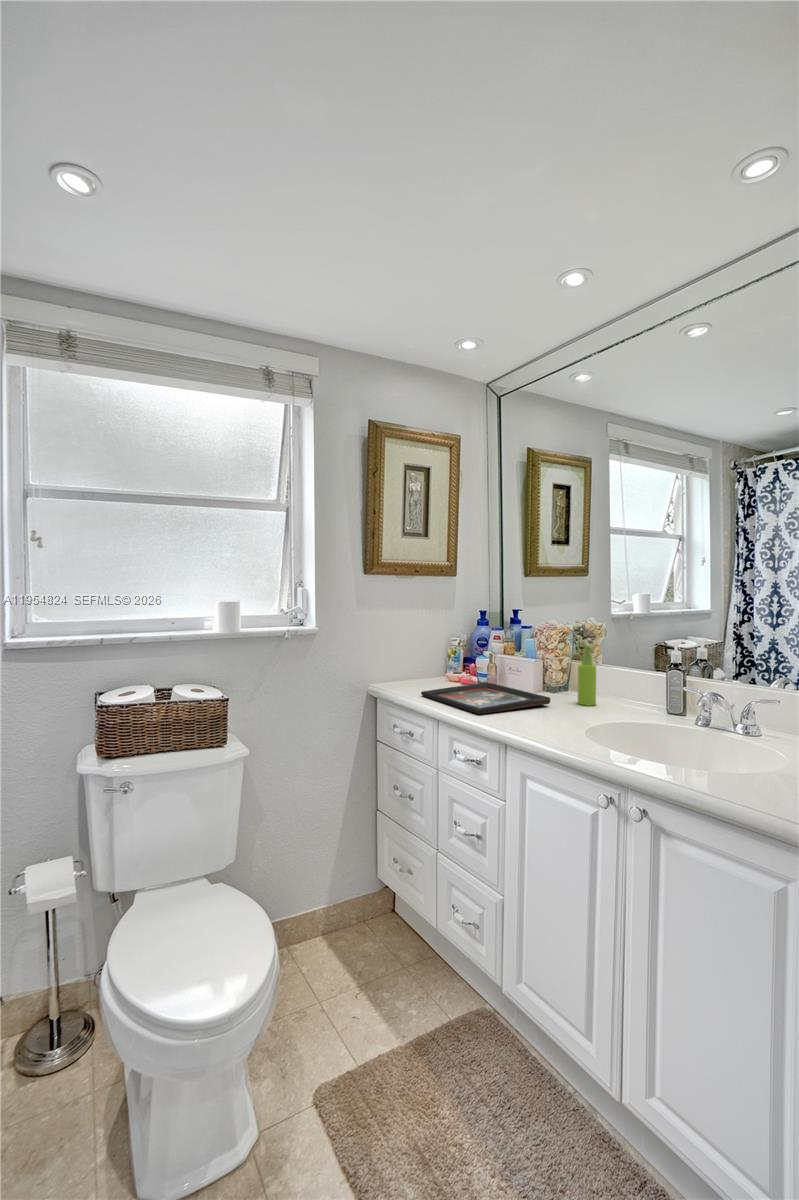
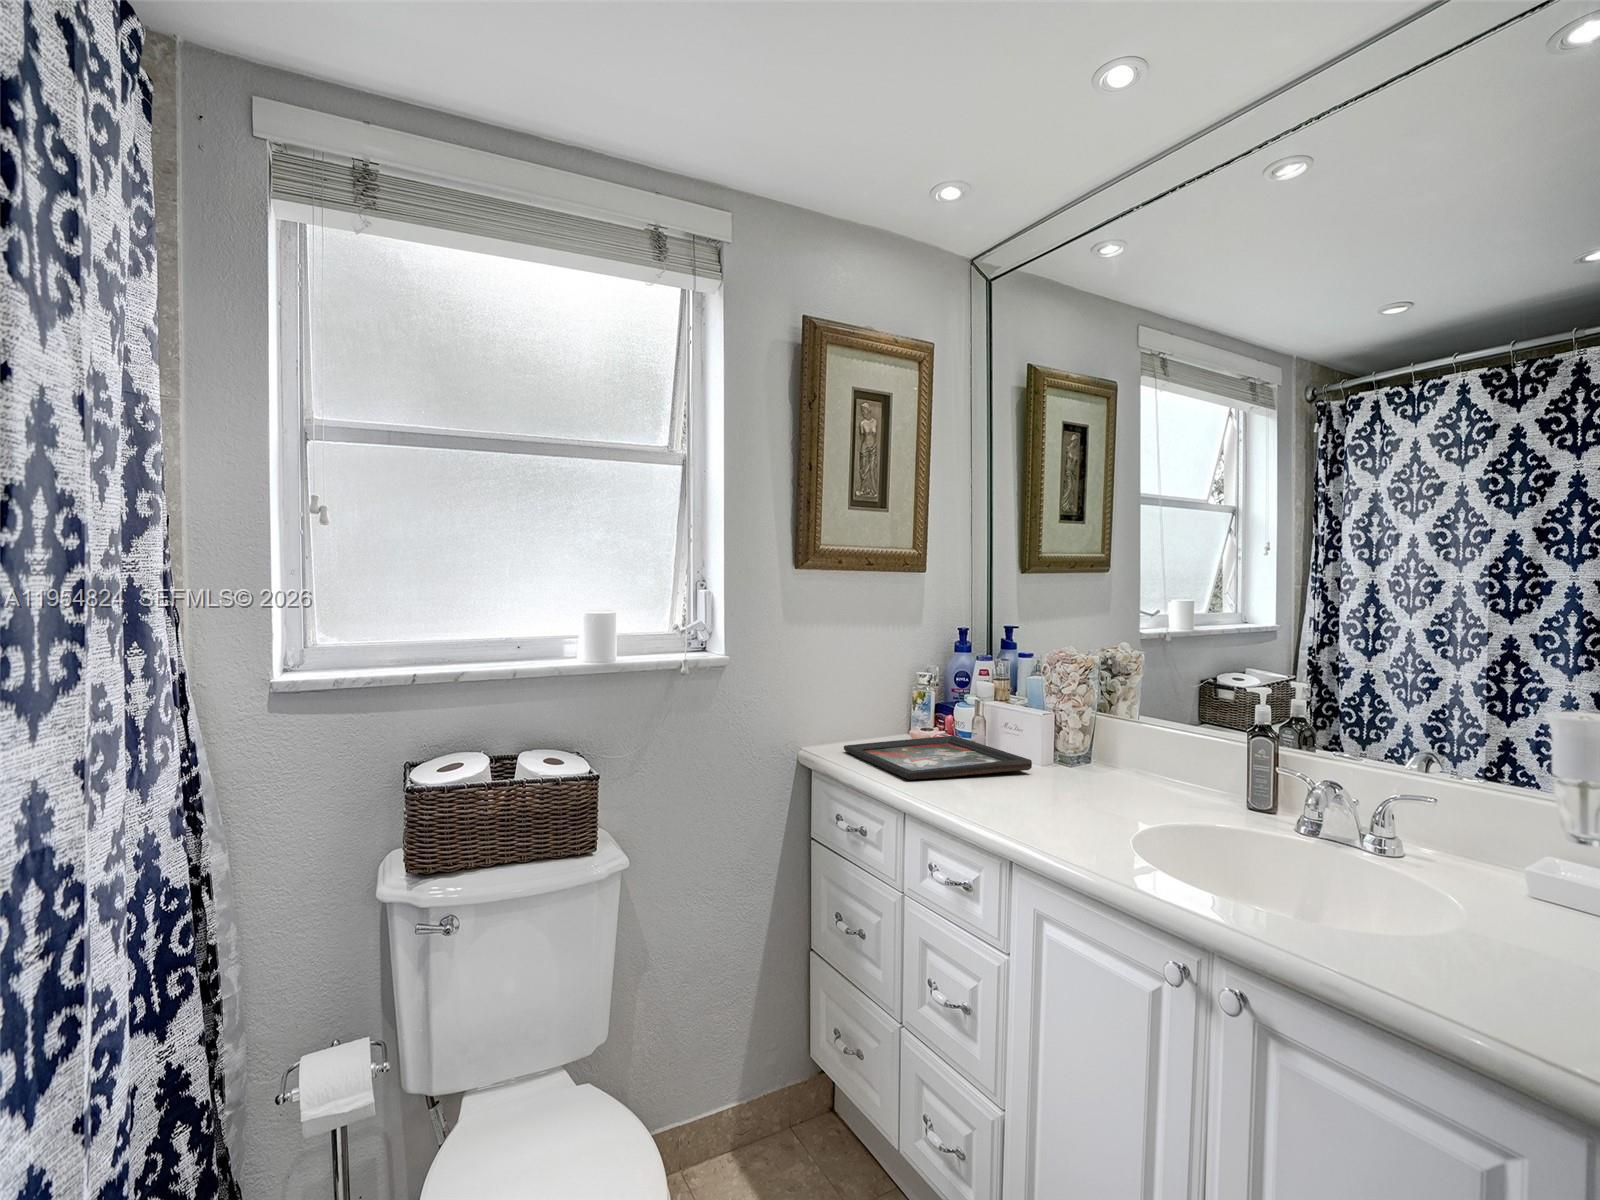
soap dispenser: present [578,645,596,705] -> none [1081,680,1110,775]

